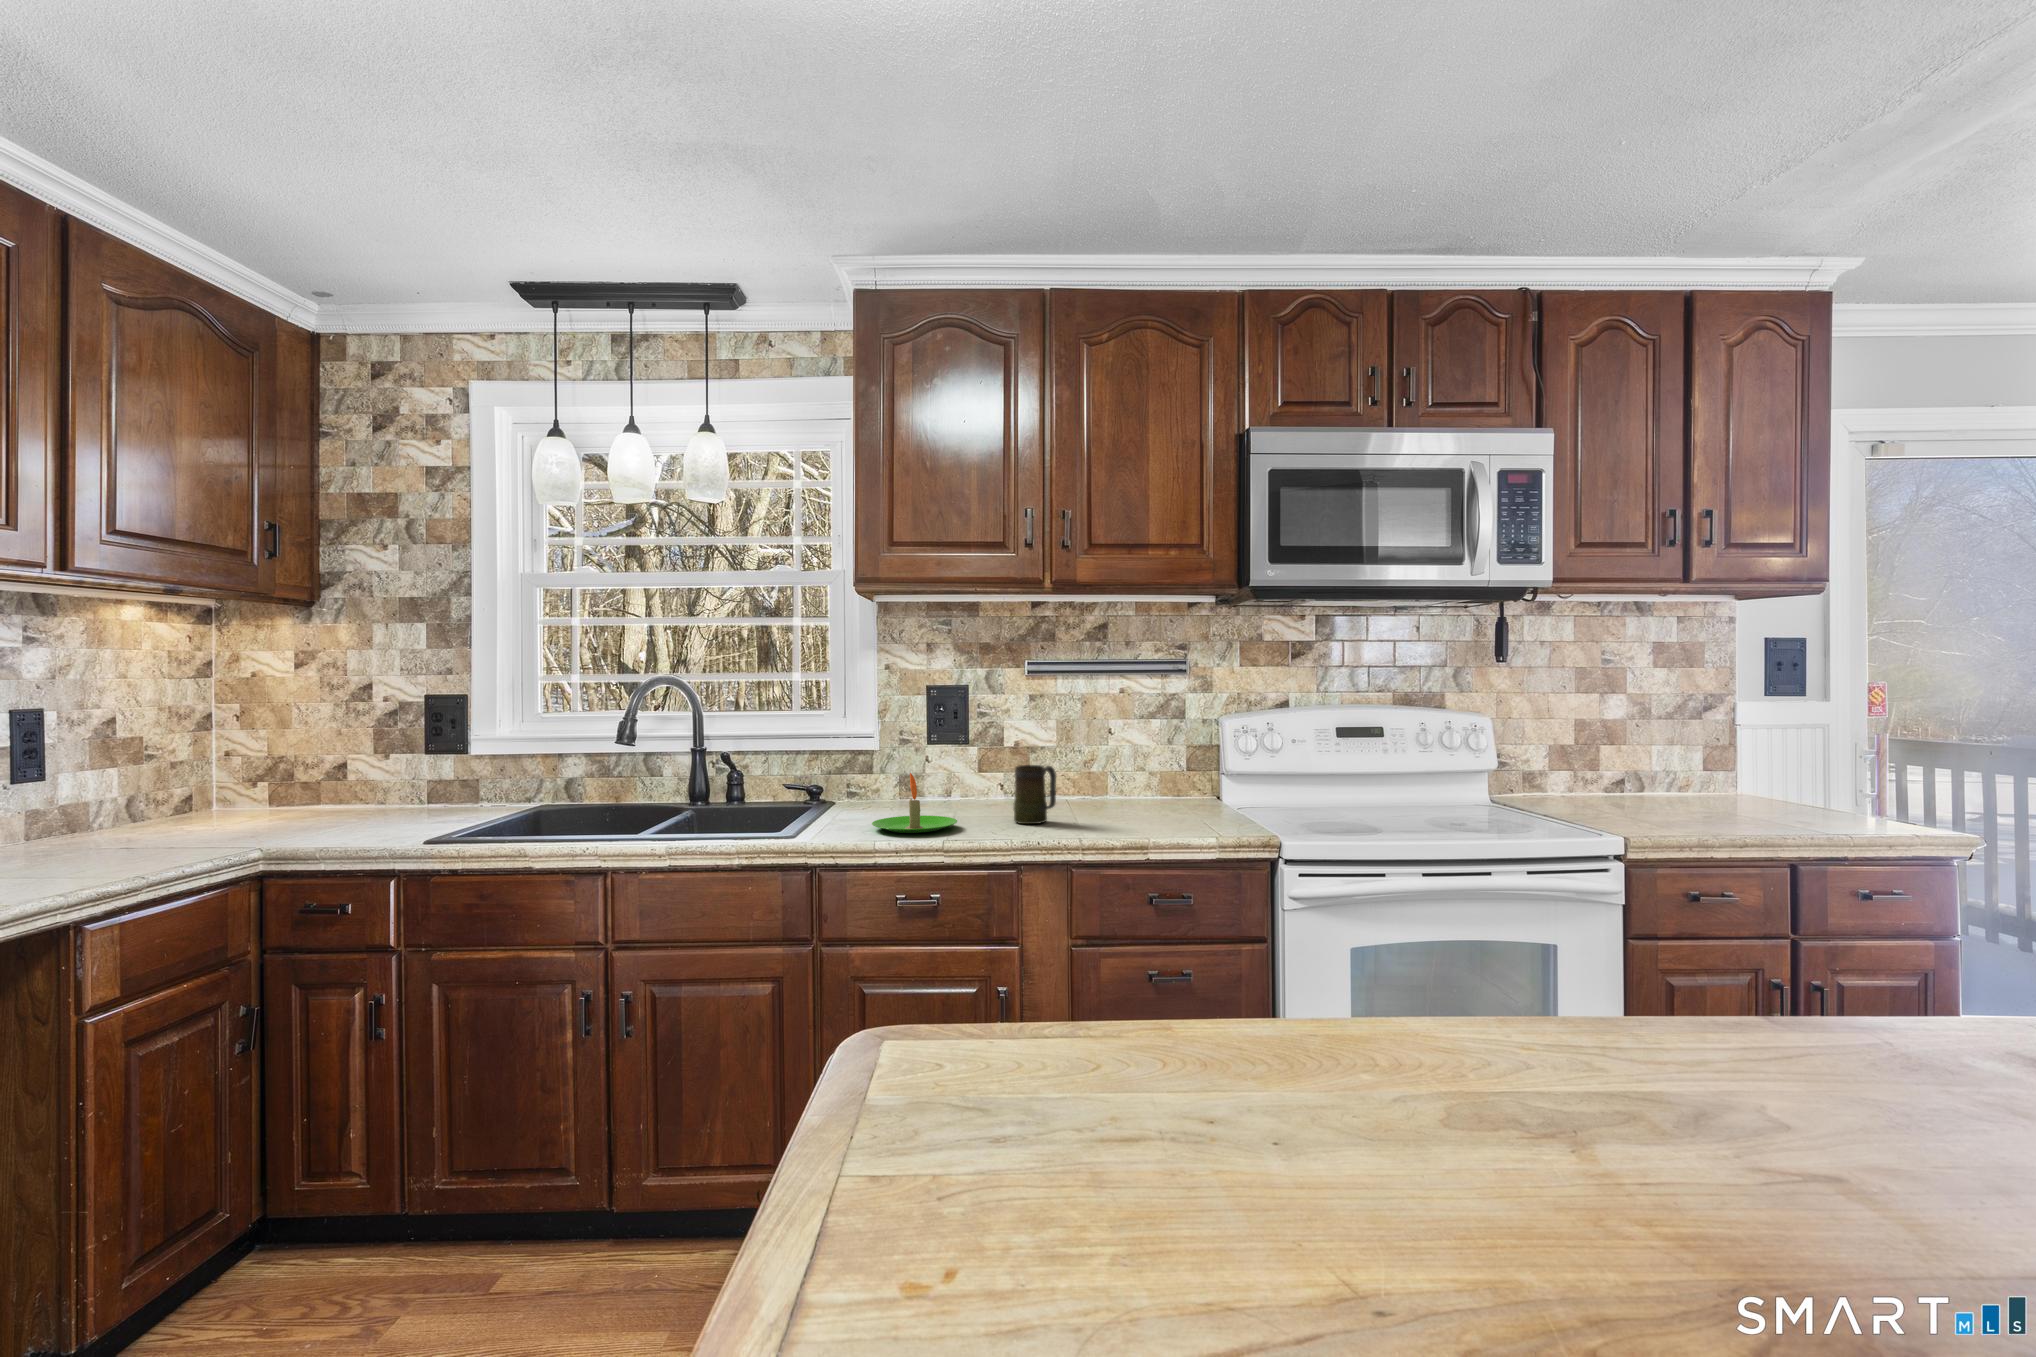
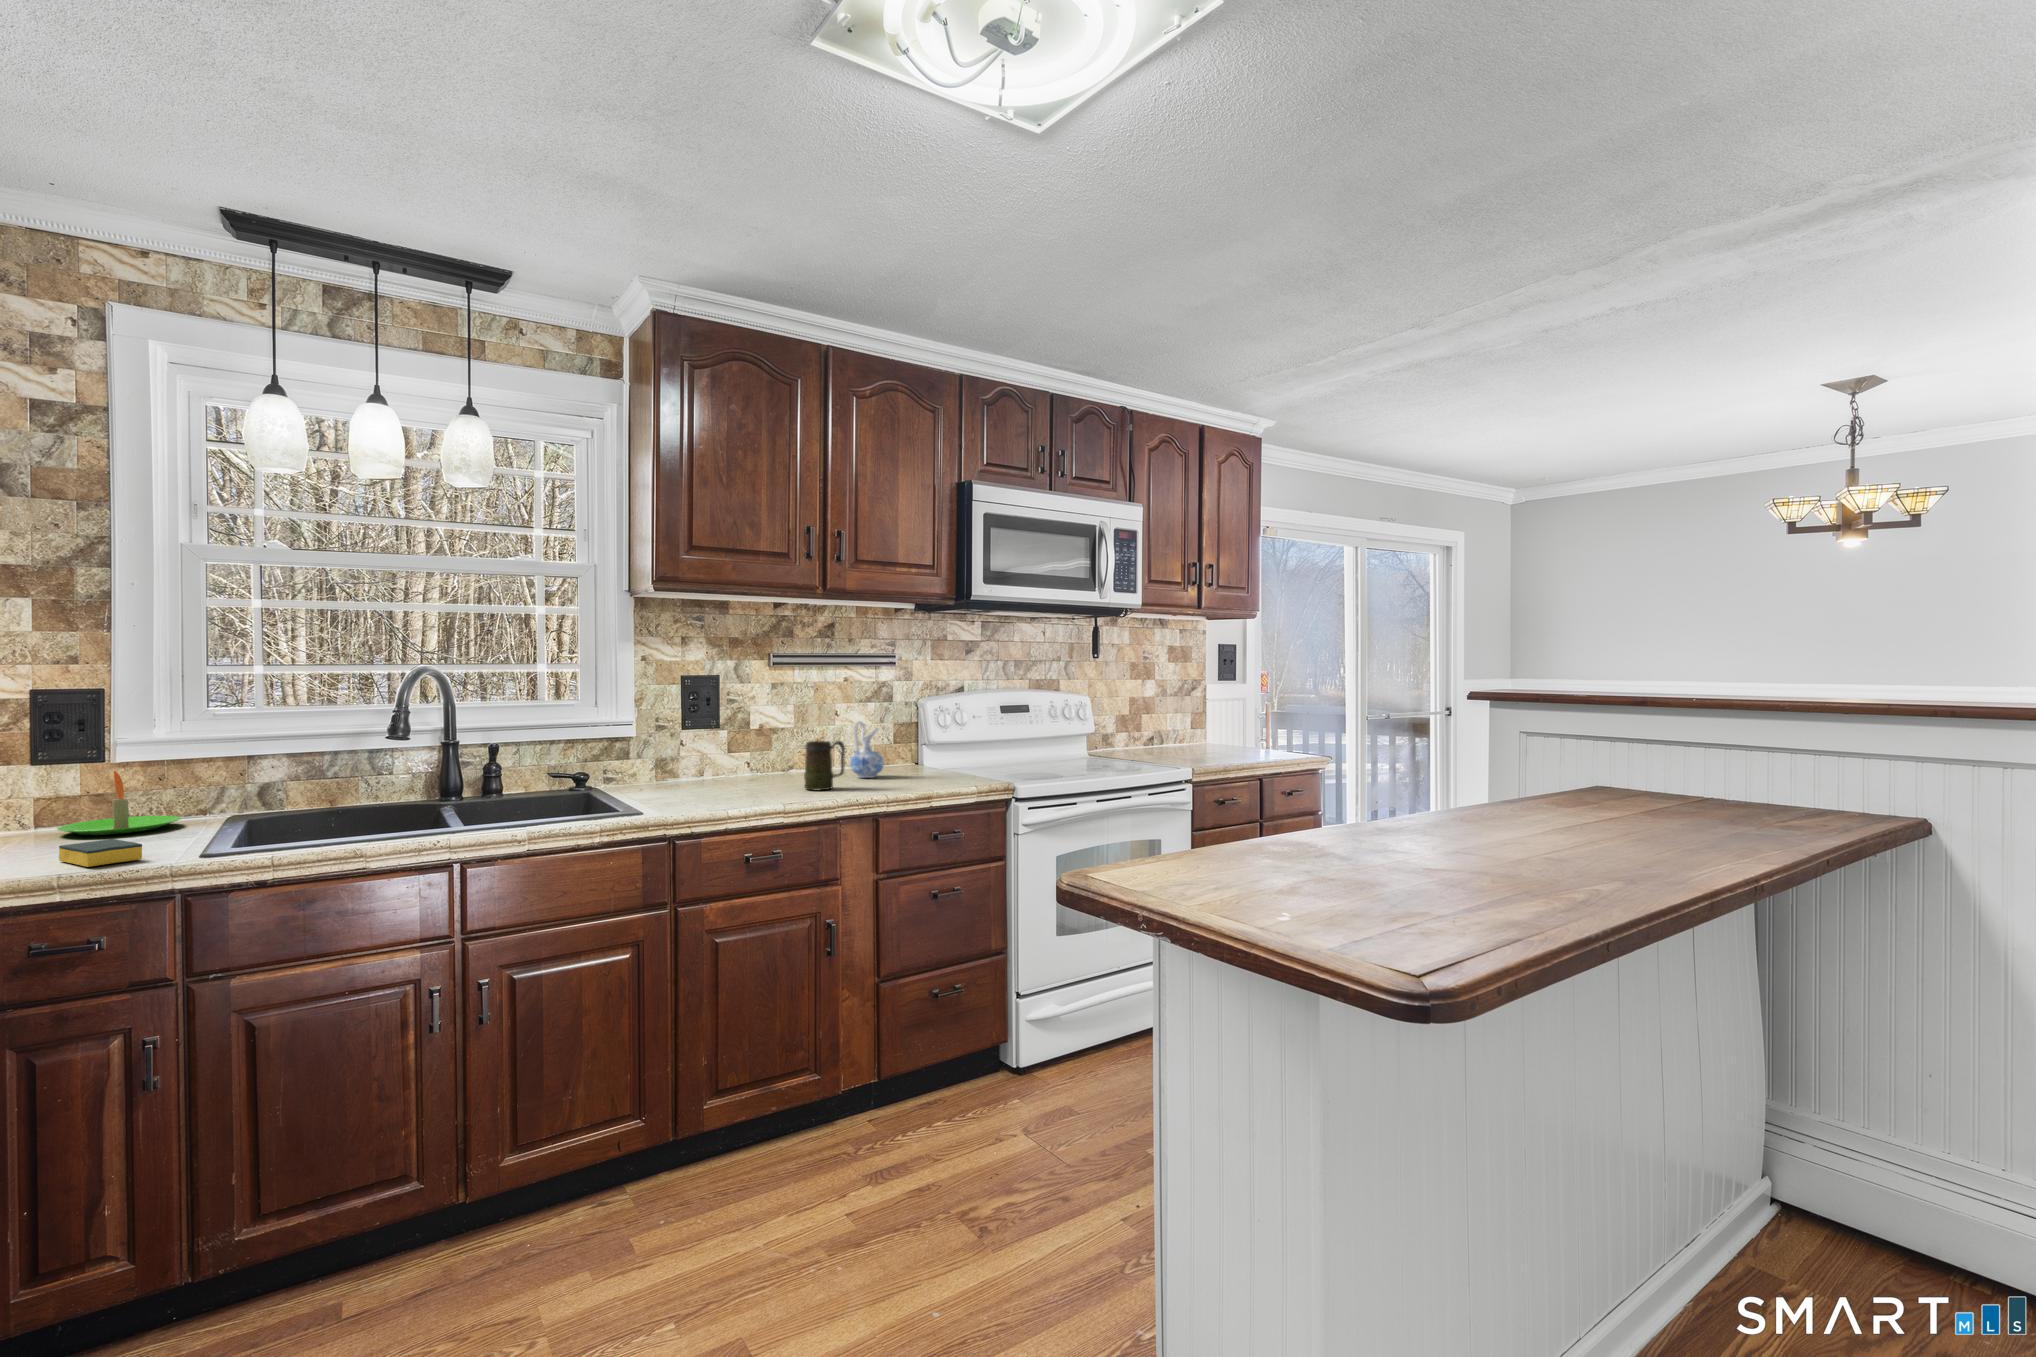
ceramic pitcher: none [1101,742,1142,812] -> present [850,721,884,778]
candle: present [872,773,957,833] -> present [57,771,181,835]
sponge: none [346,821,393,844] -> present [59,839,142,867]

